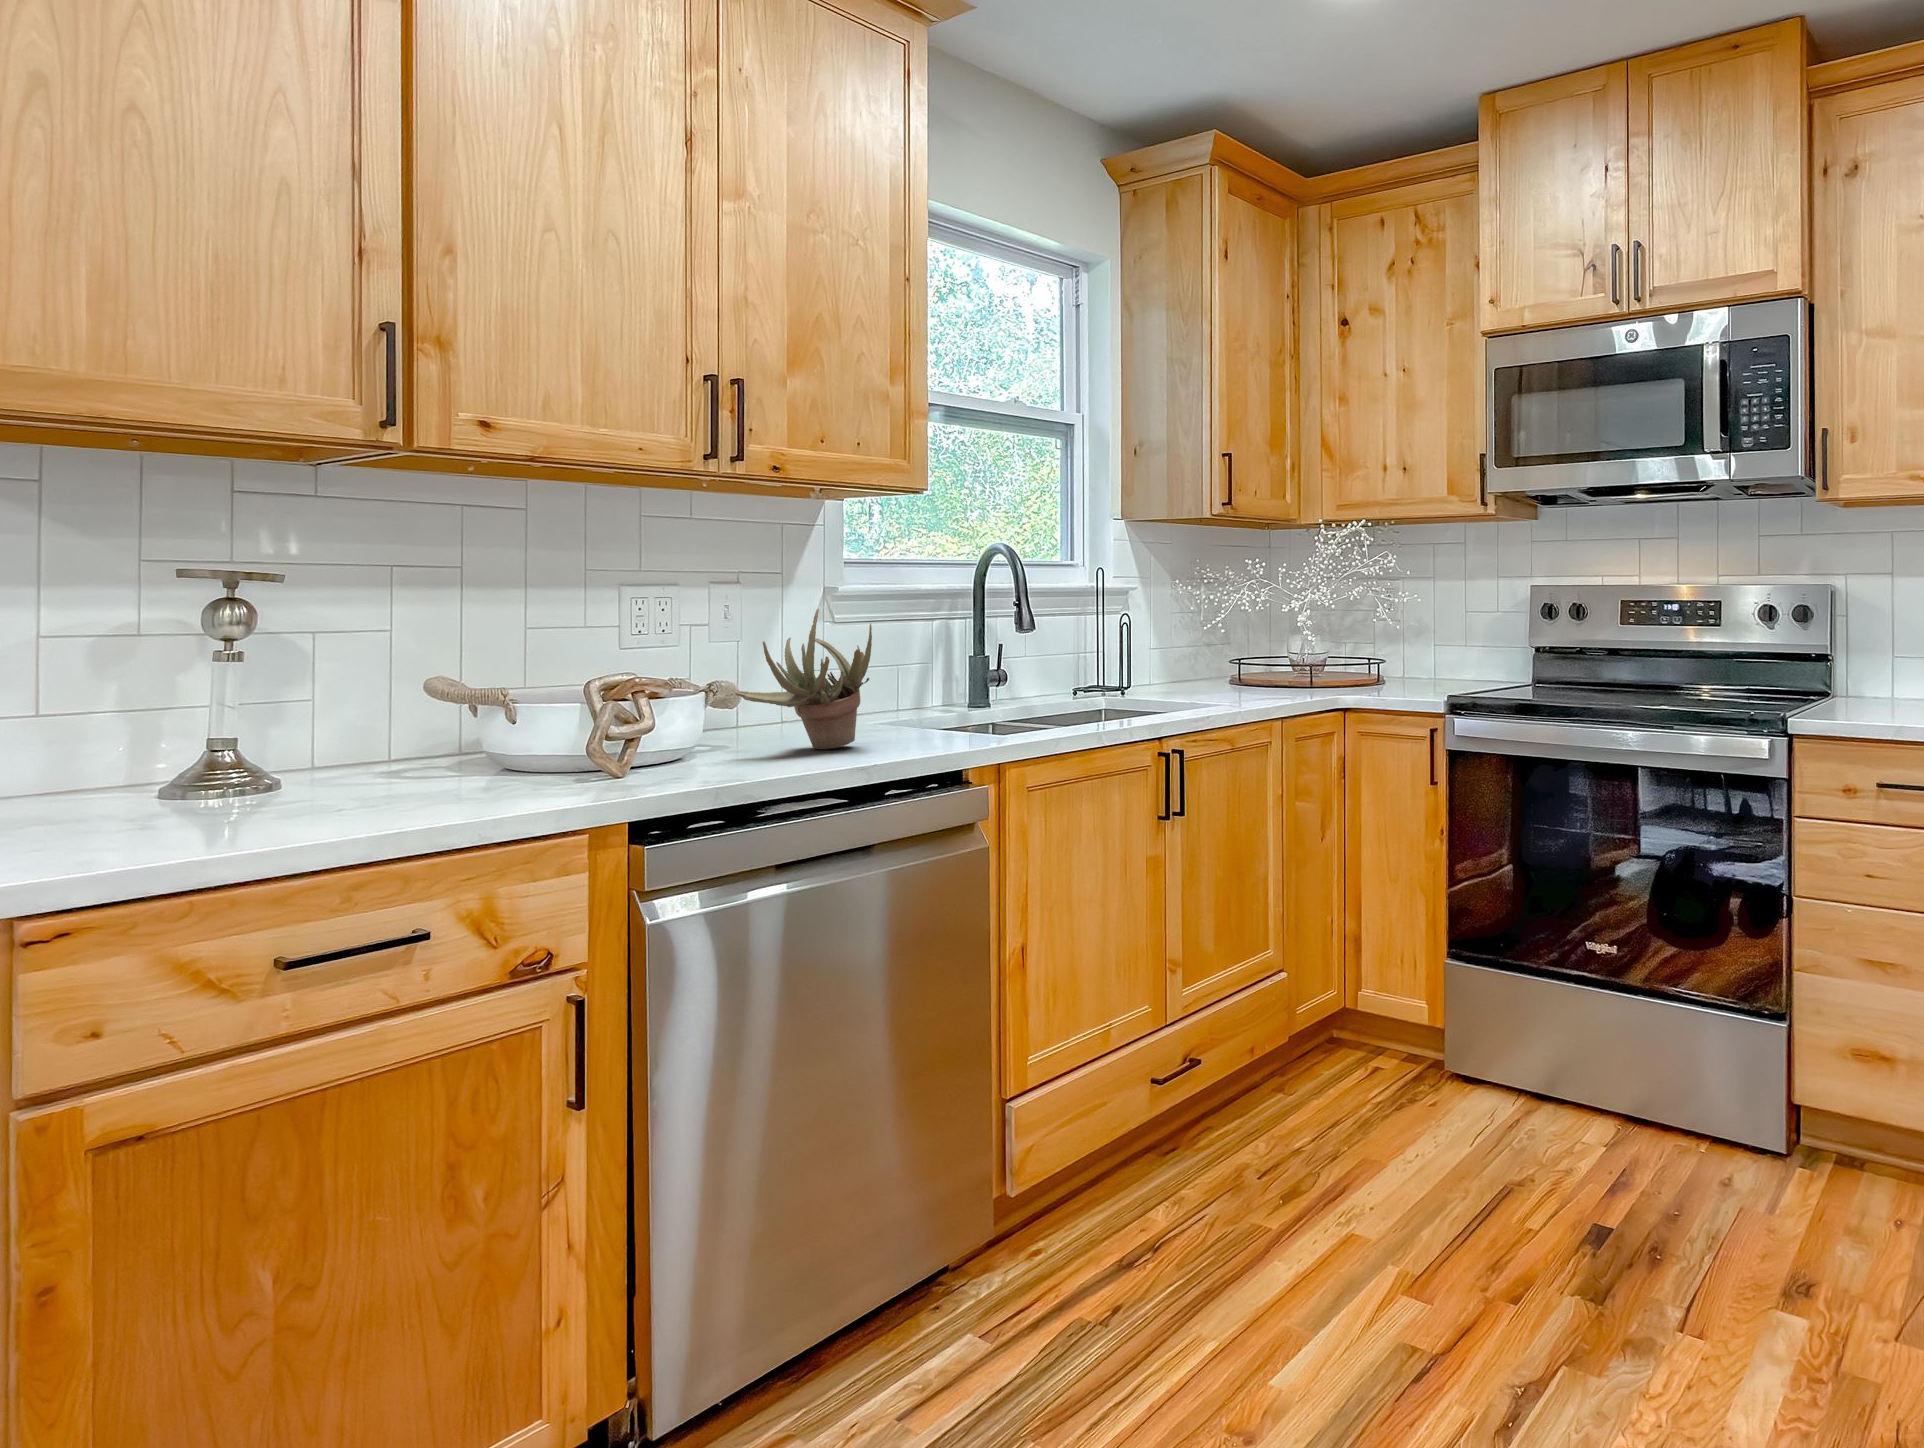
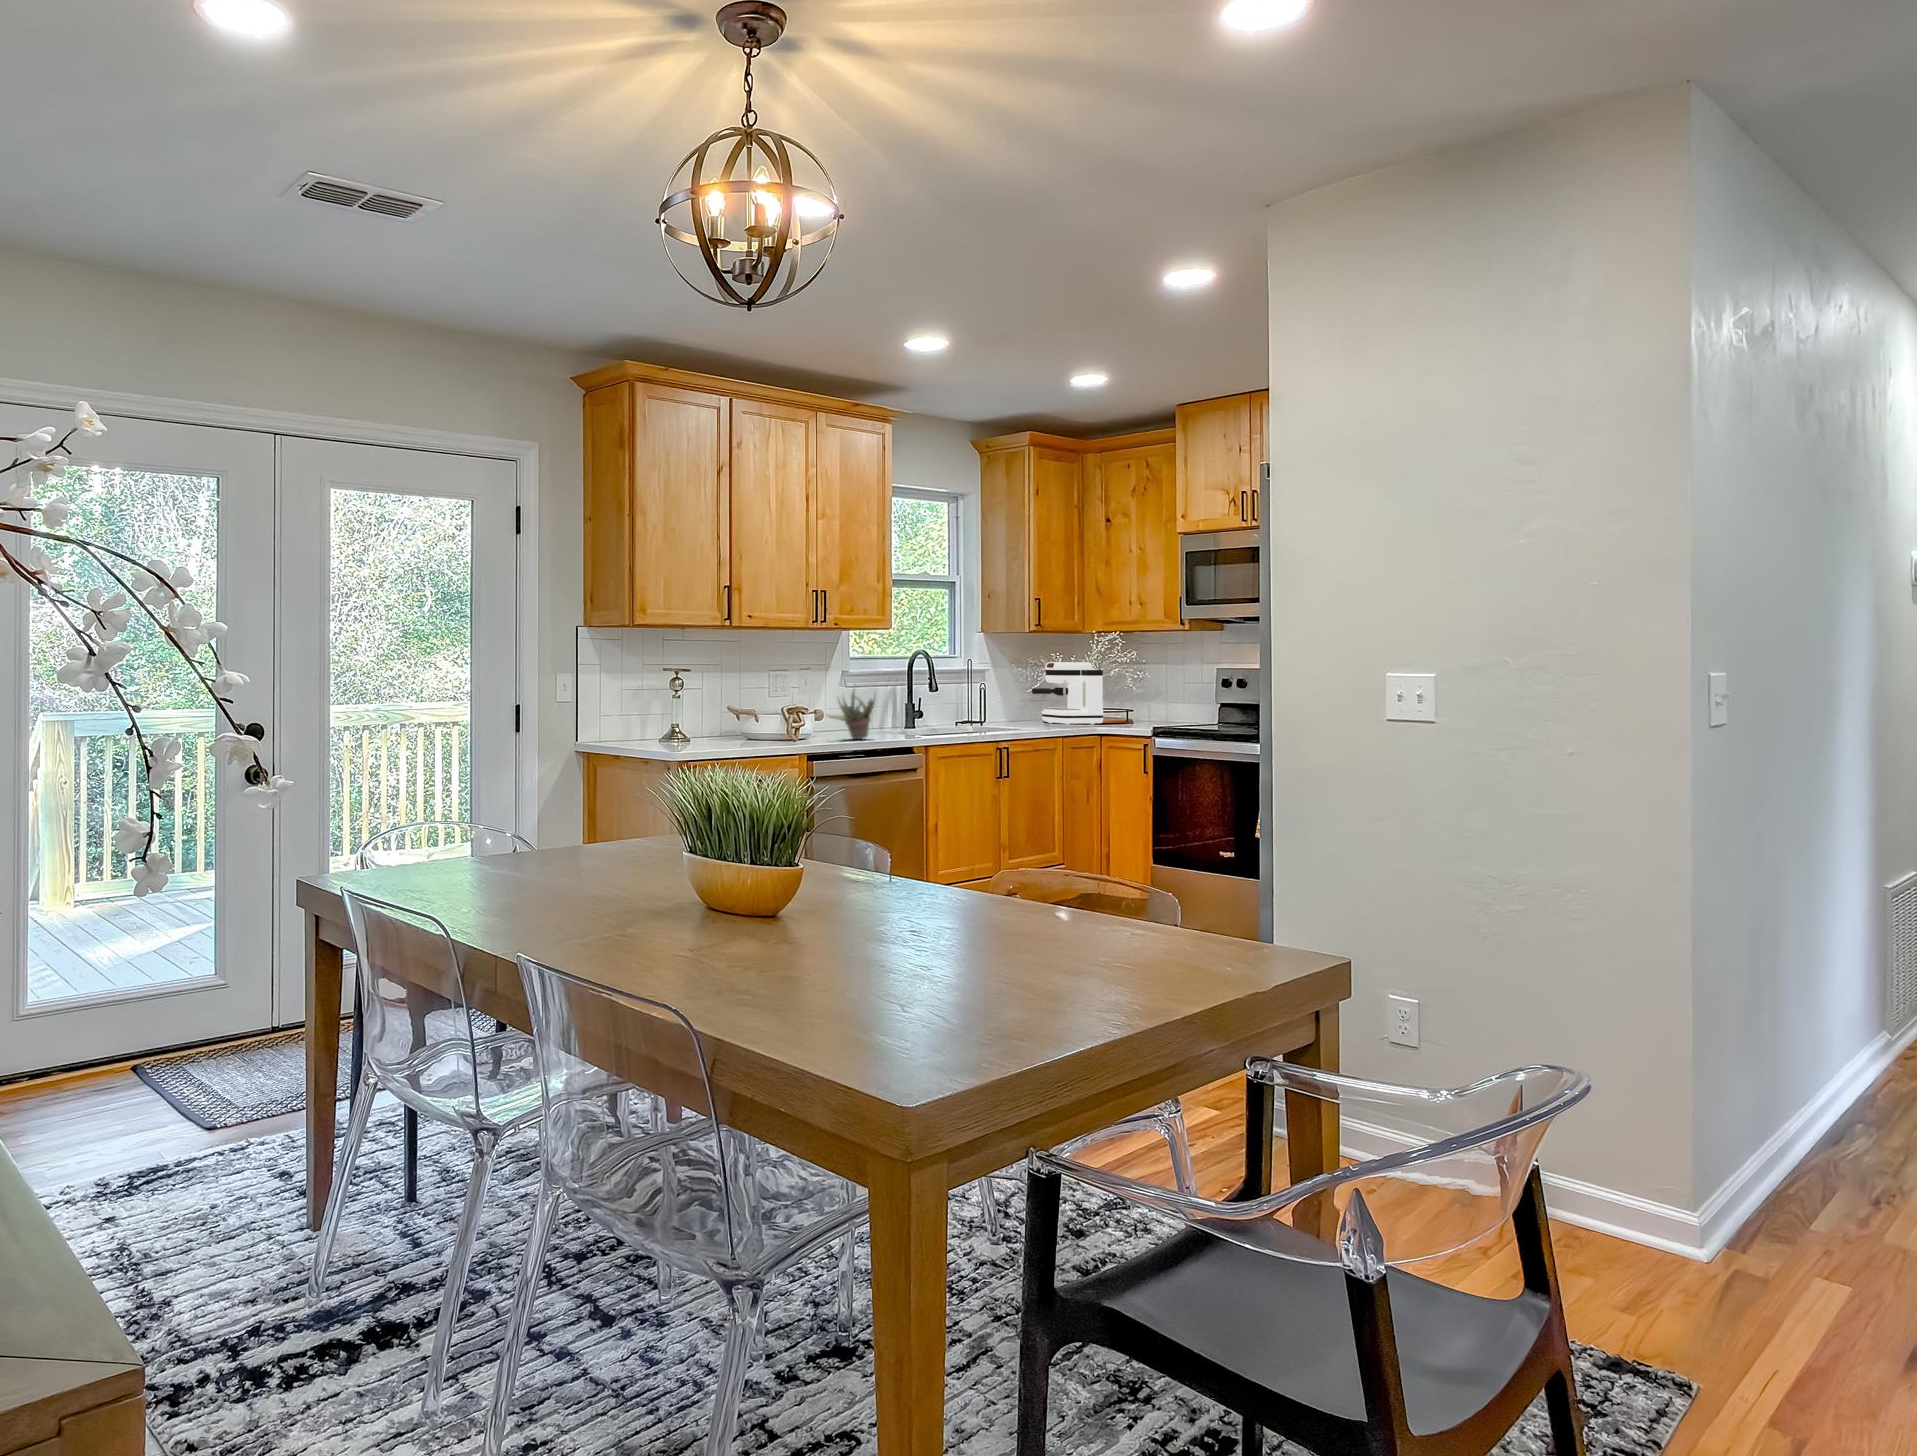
coffee maker: none [1209,574,1333,687] -> present [1032,662,1103,725]

